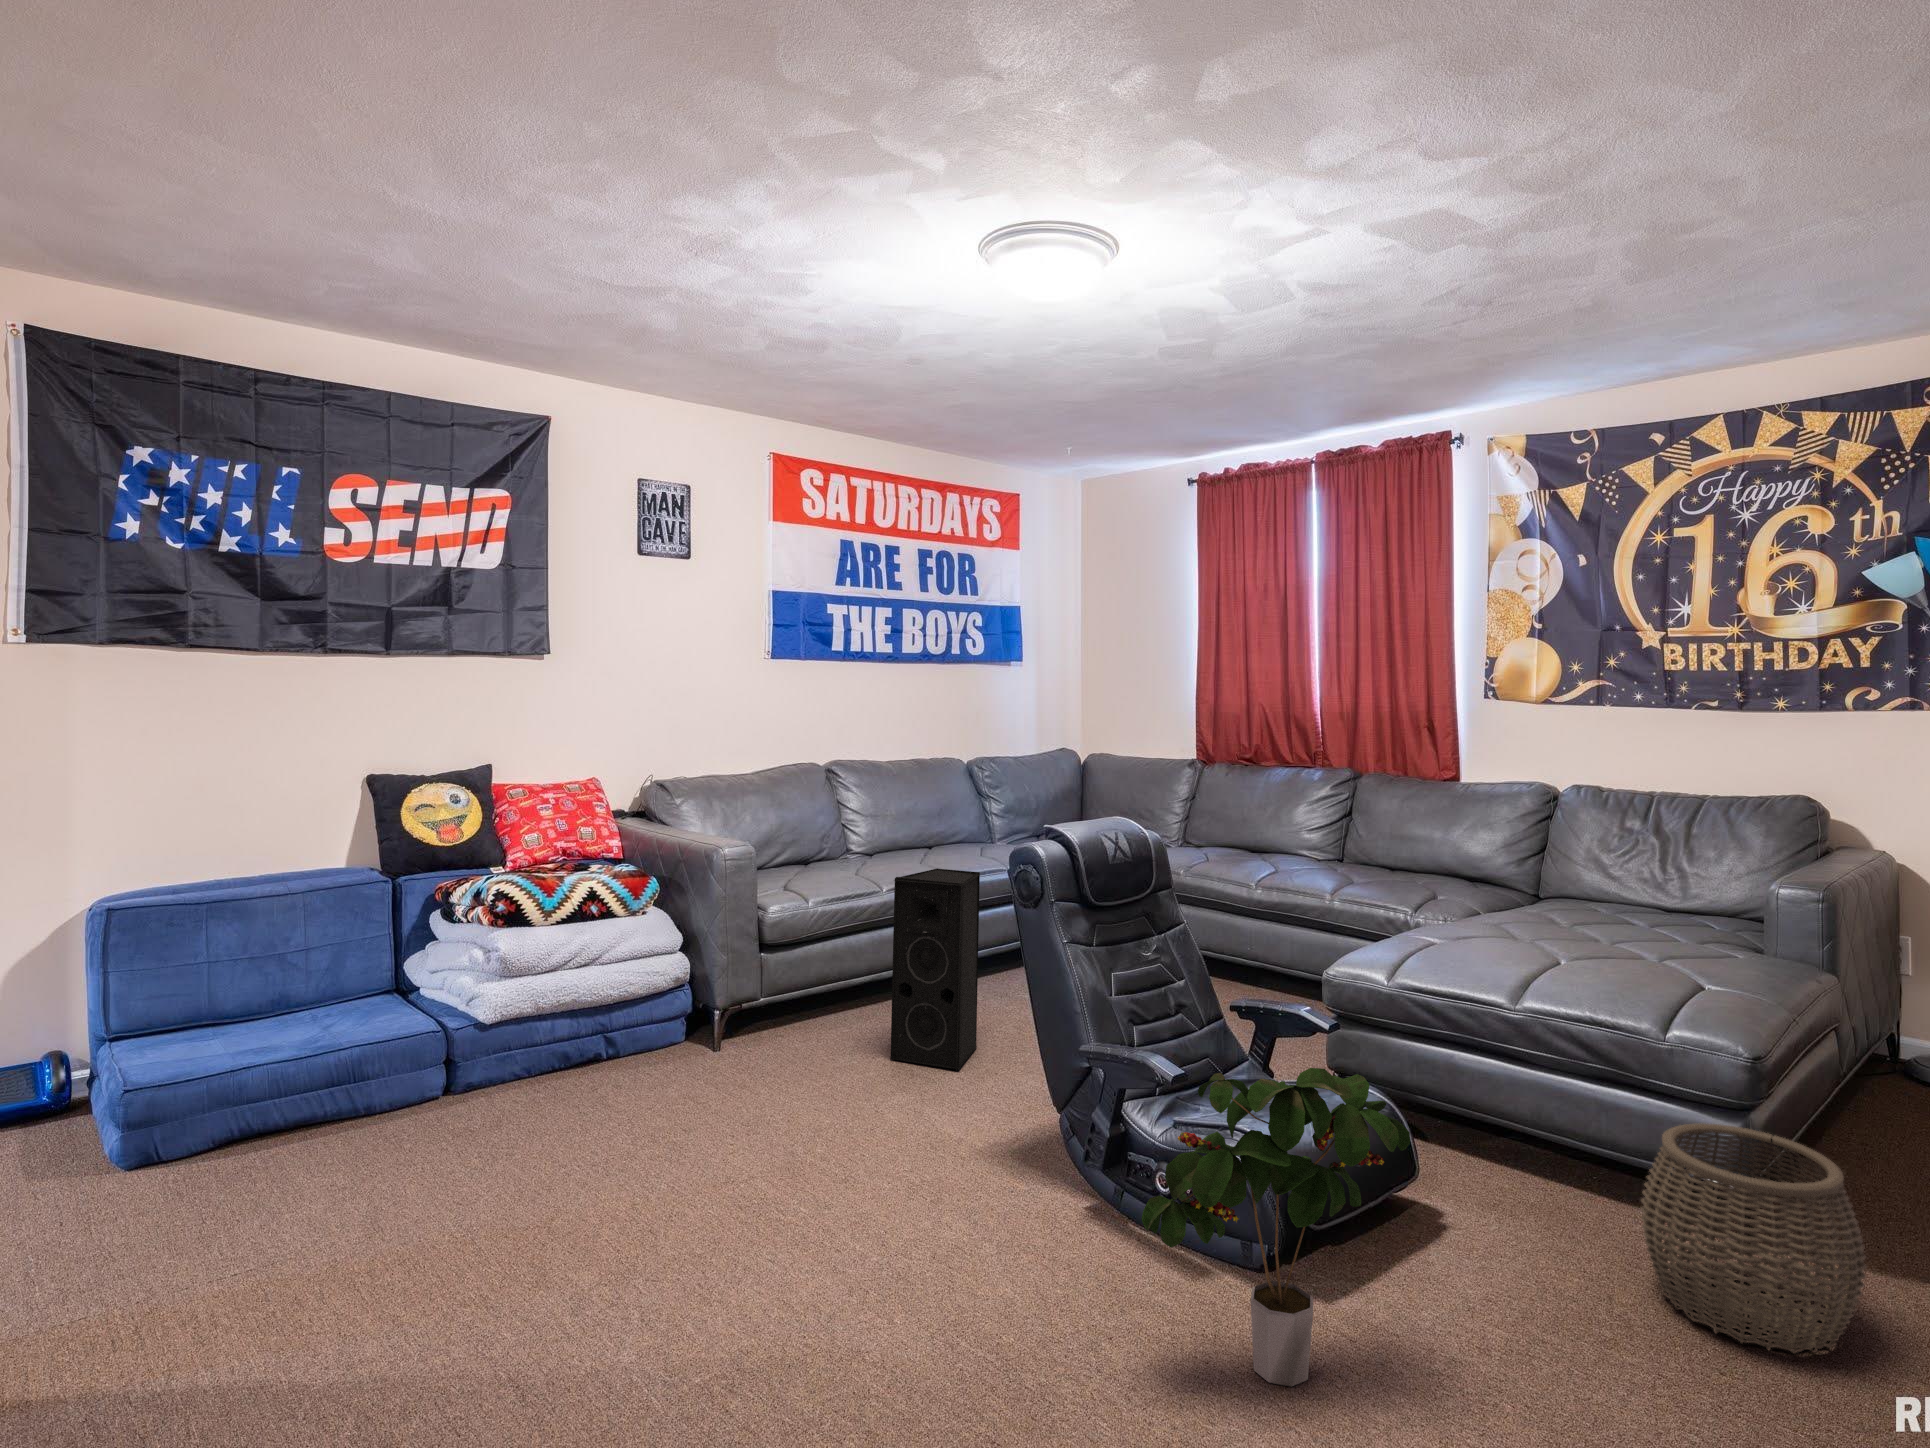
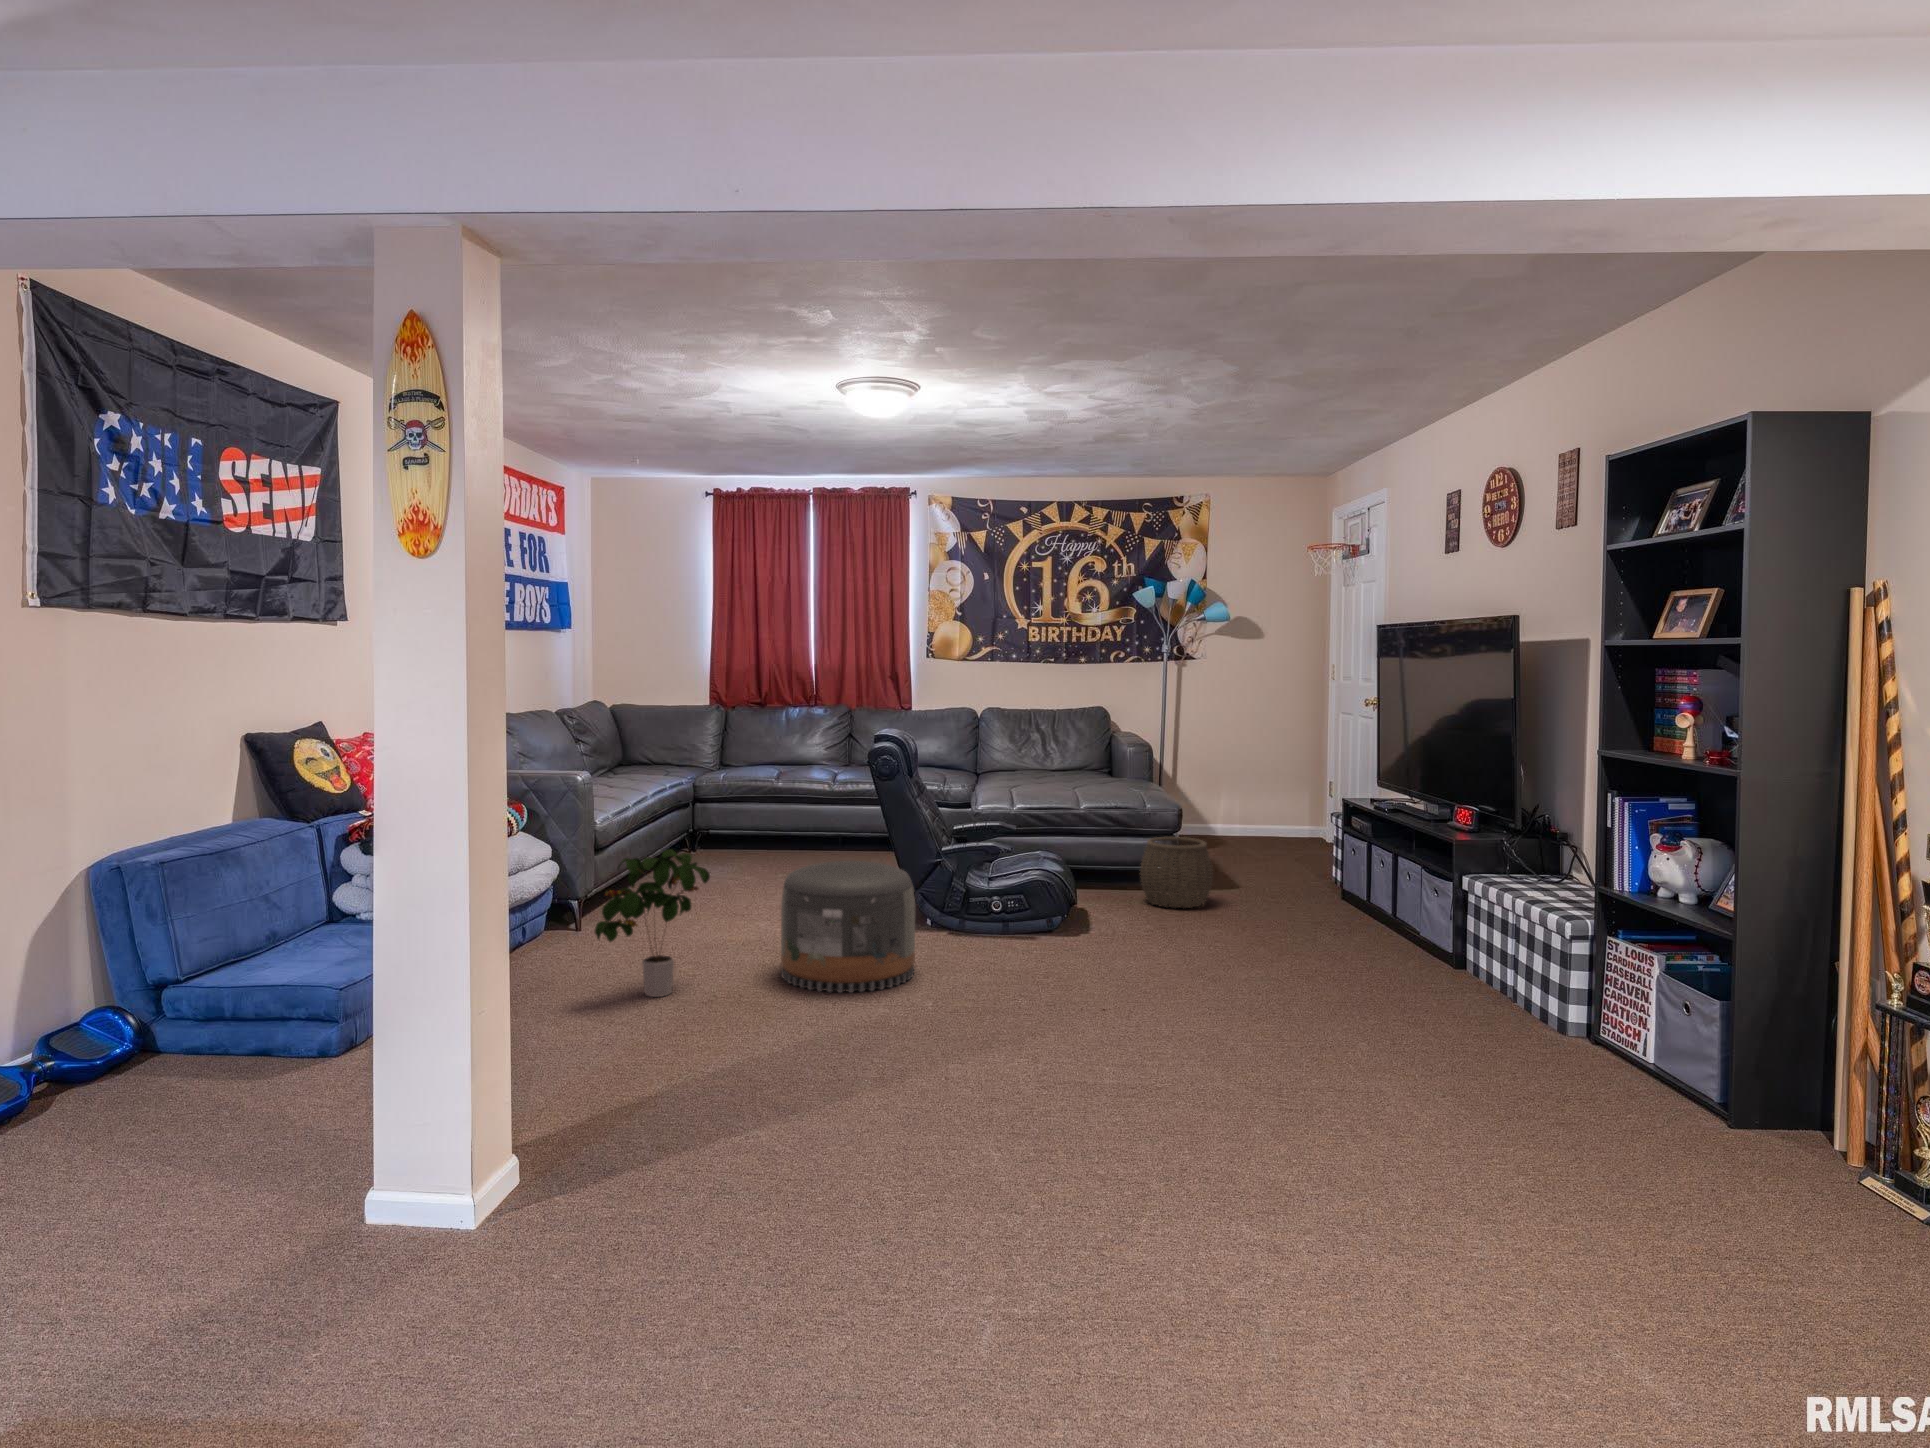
speaker: present [890,869,980,1071] -> none [718,784,769,910]
pouf: none [589,1043,862,1356] -> present [781,861,915,993]
potted plant: present [1141,1068,1410,1387] -> present [595,850,710,997]

